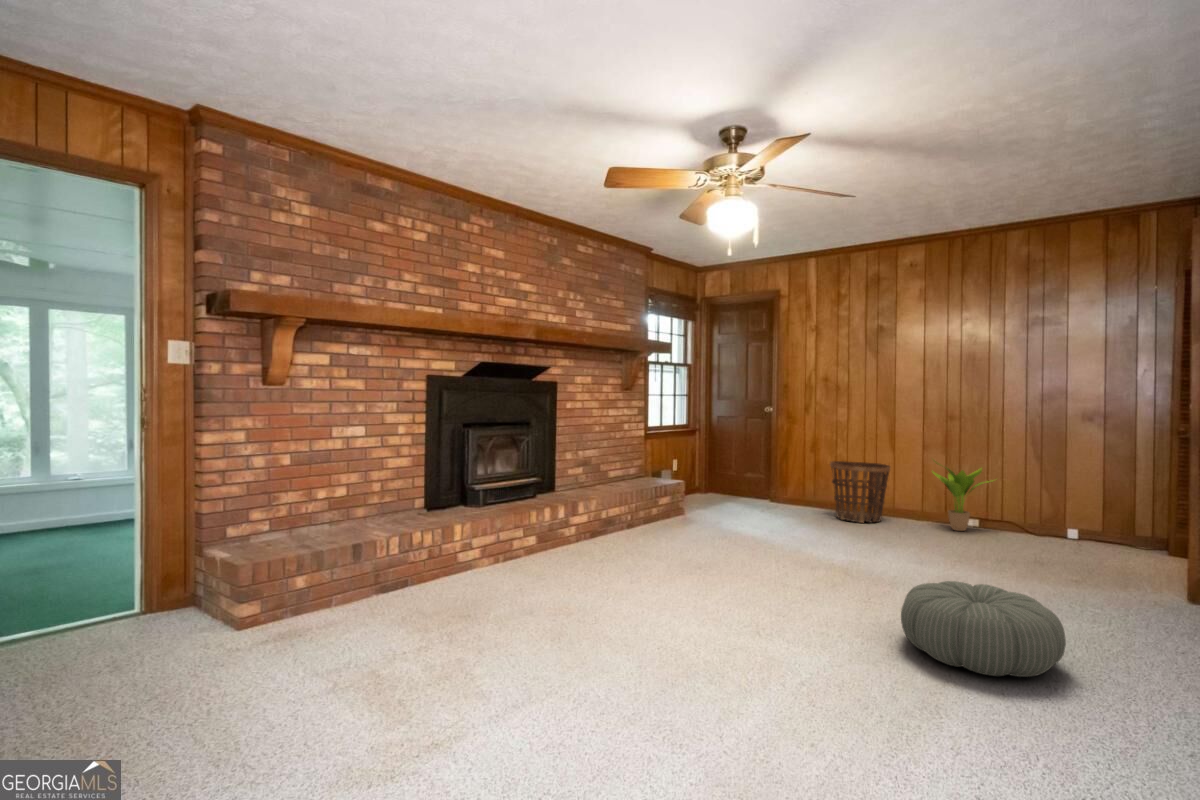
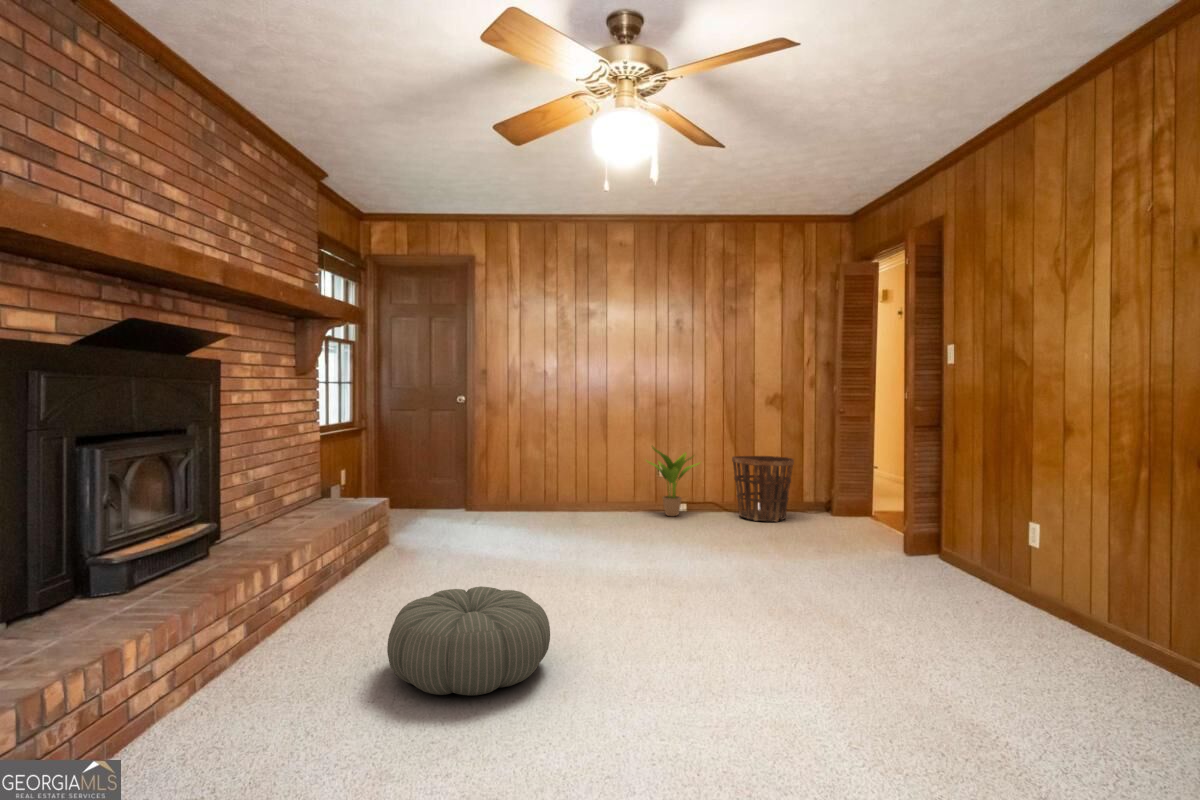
basket: present [830,461,890,523] -> present [732,456,794,521]
pouf: present [901,581,1066,677] -> present [387,586,550,695]

